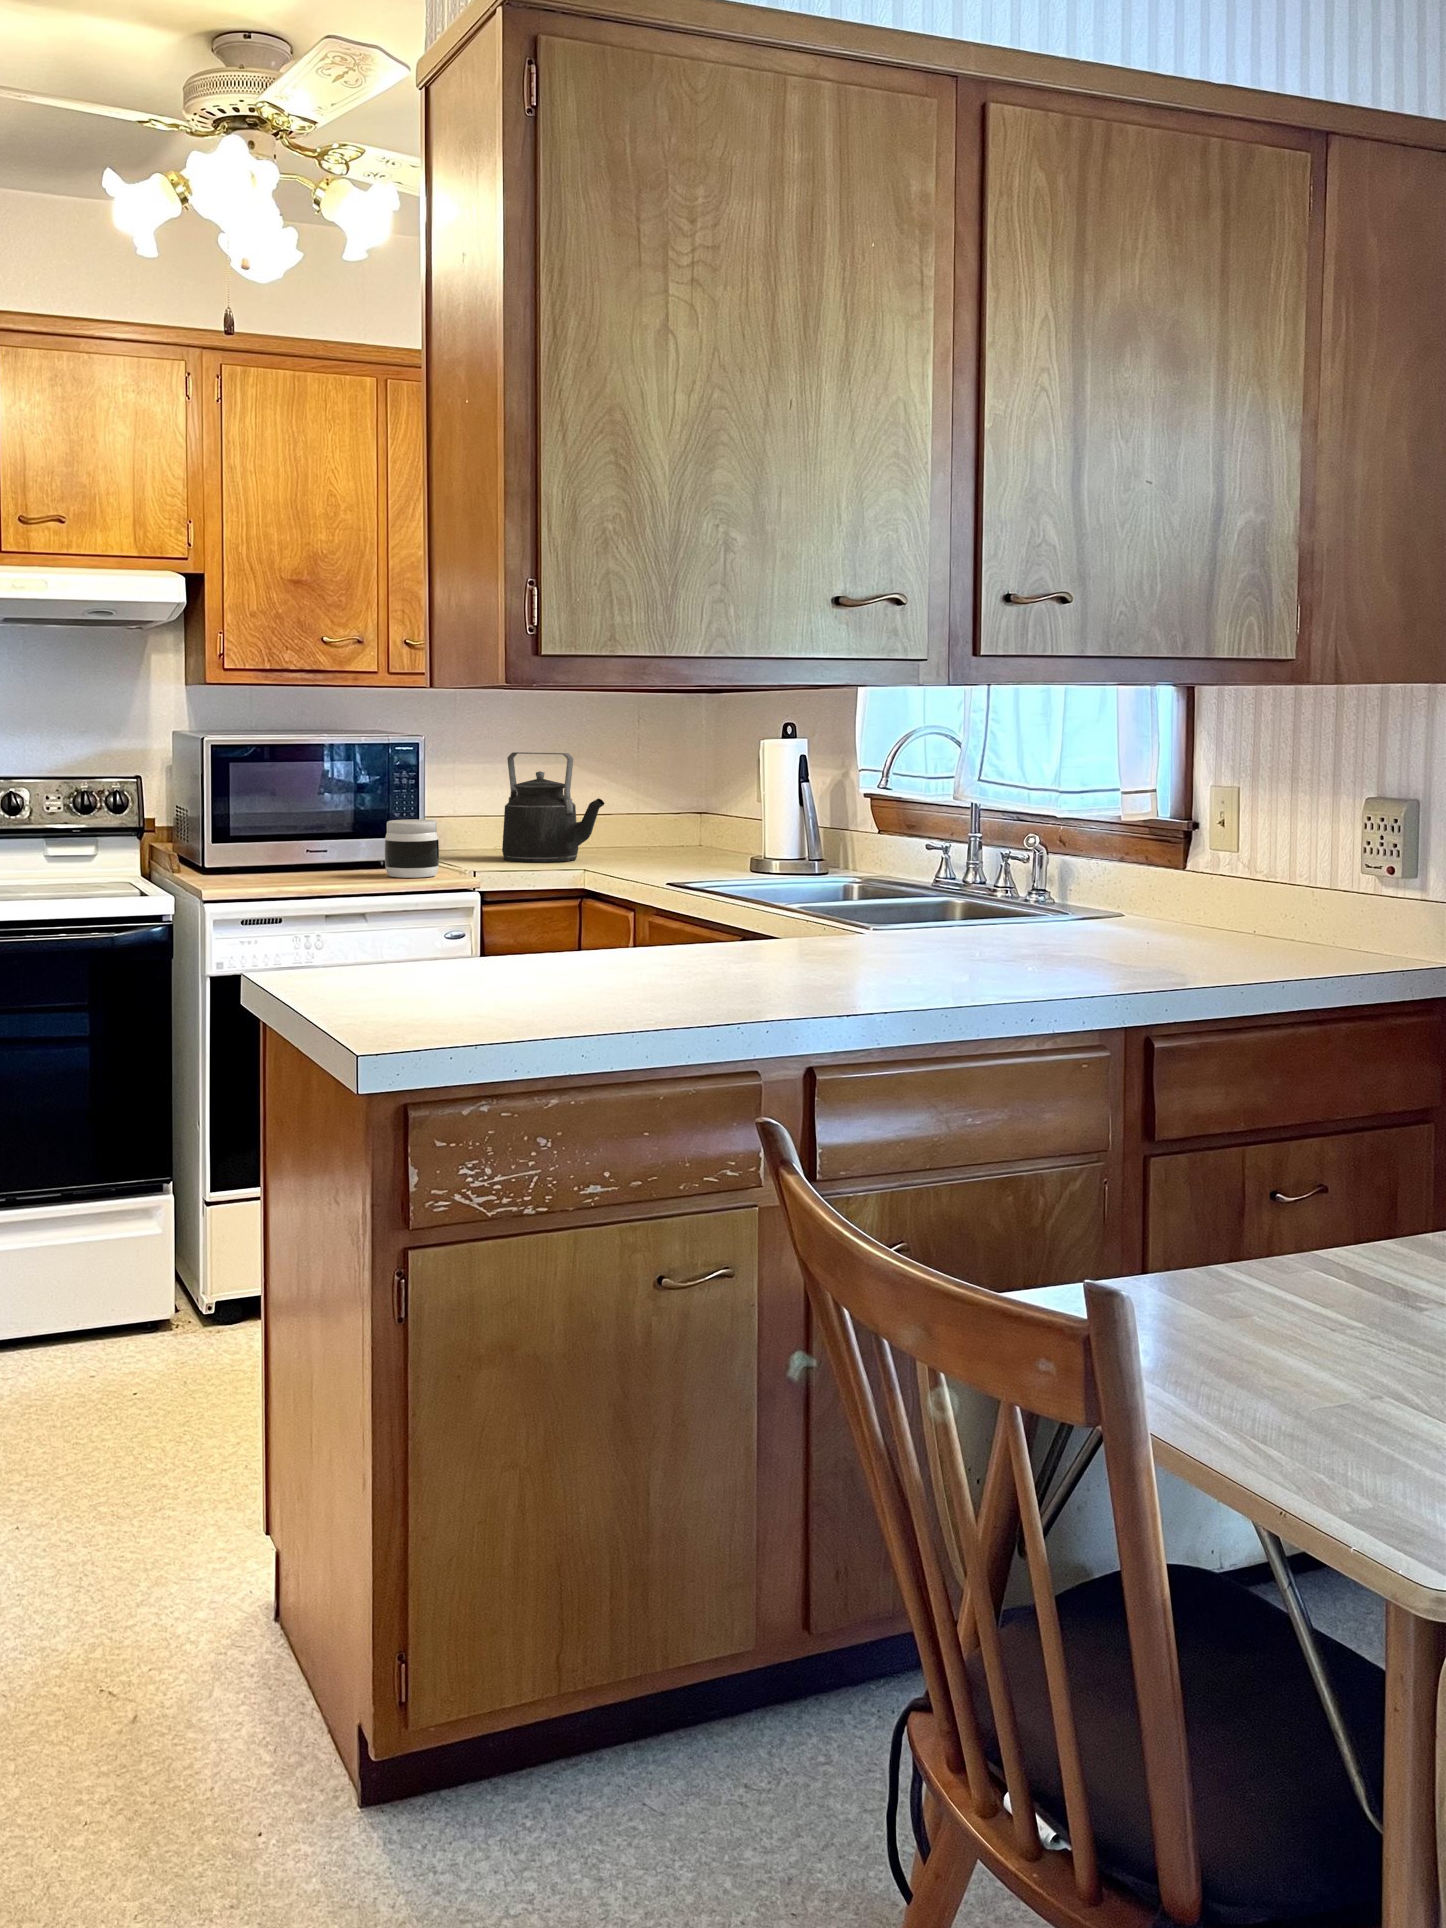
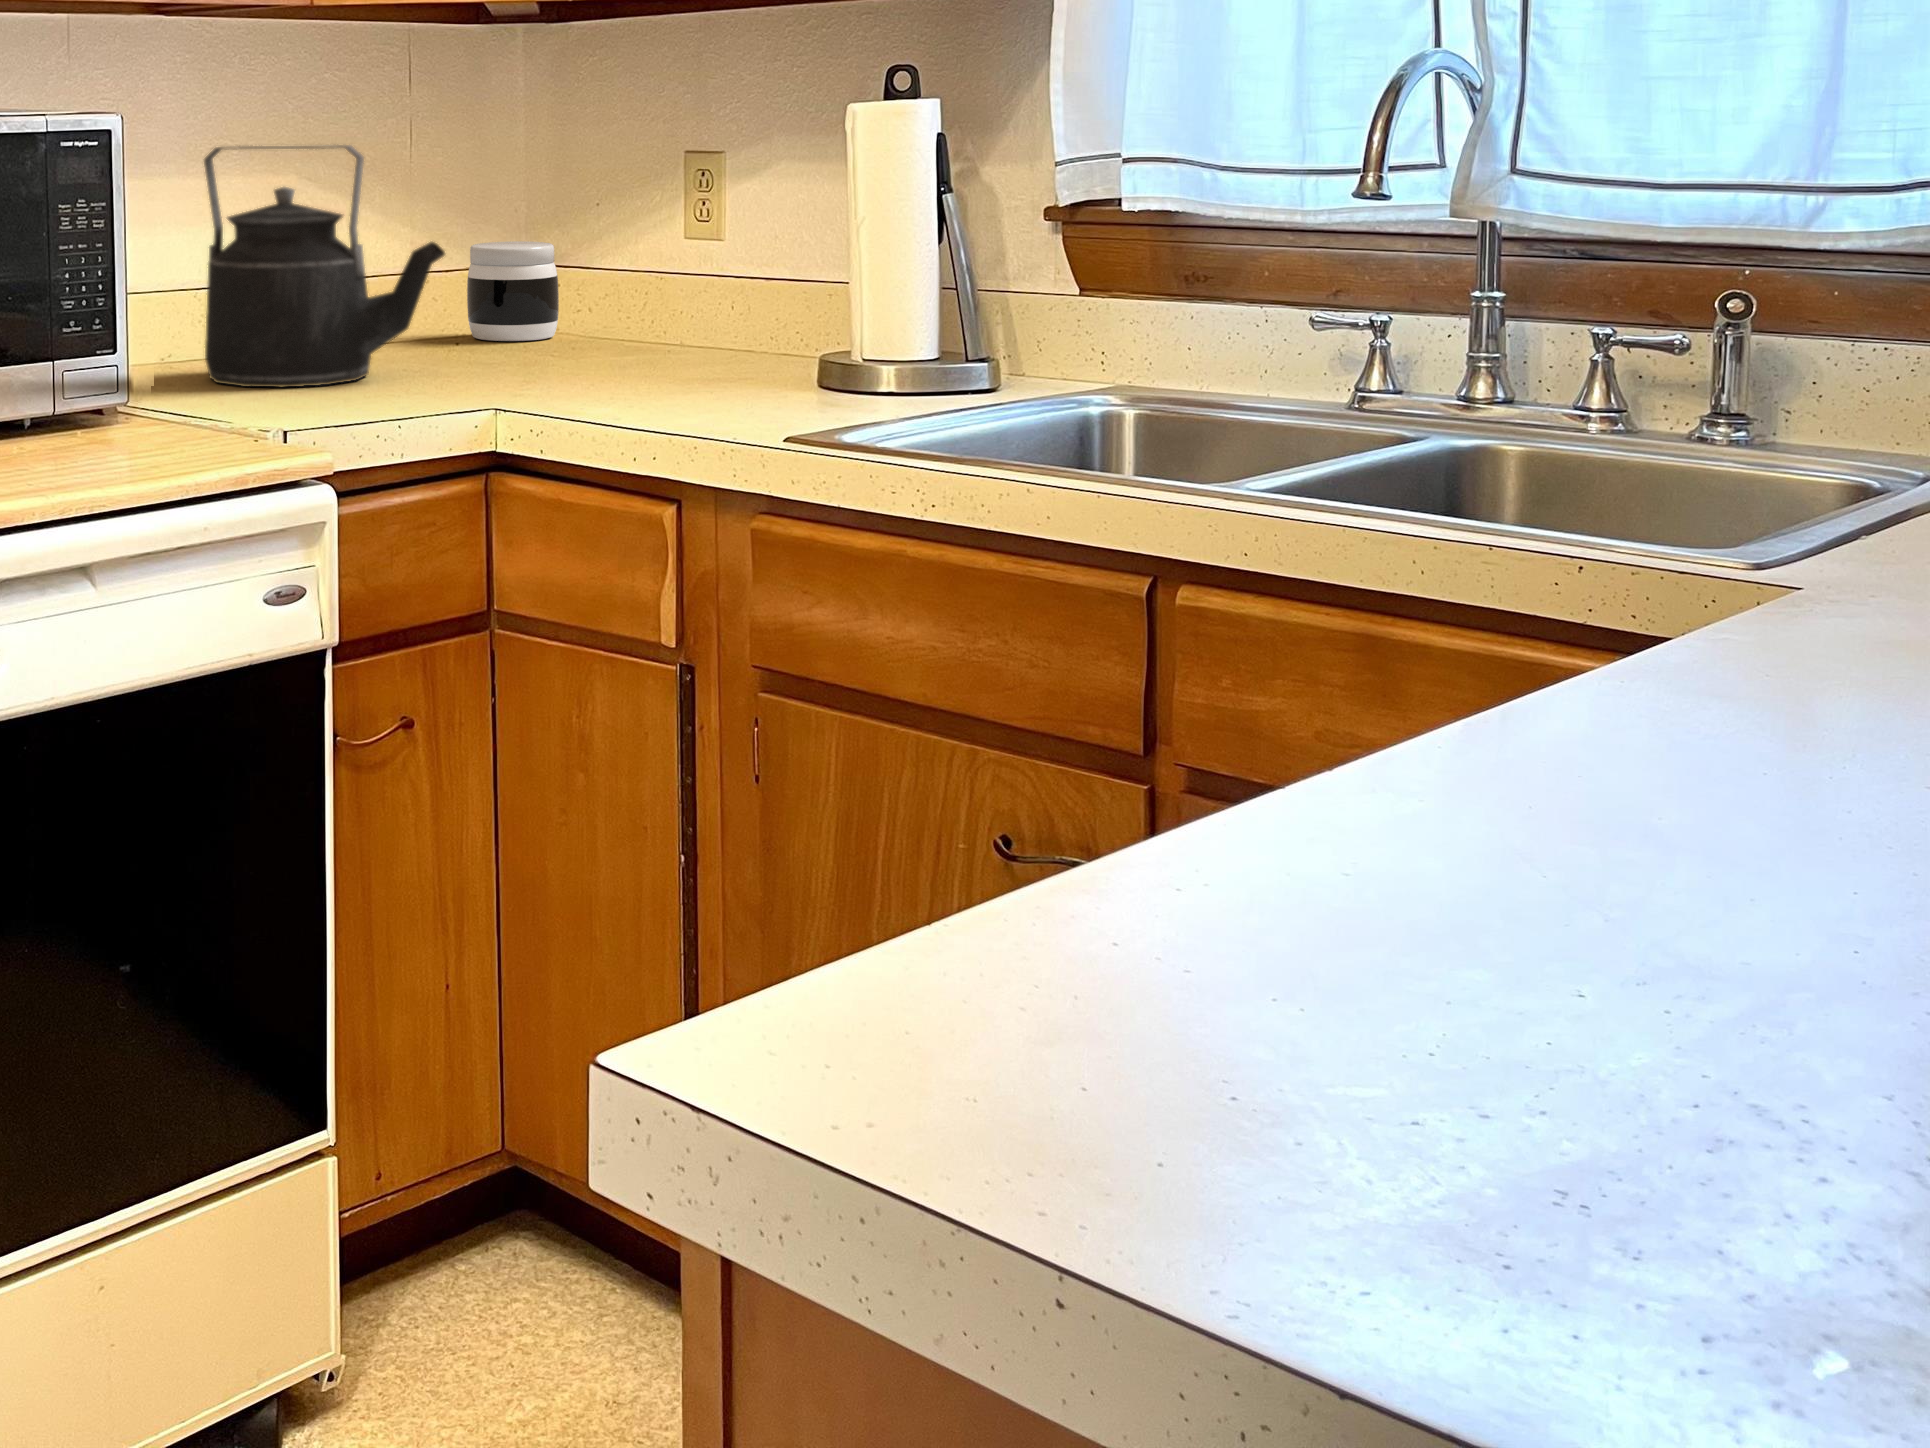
jar: present [385,819,439,878] -> present [467,241,559,341]

